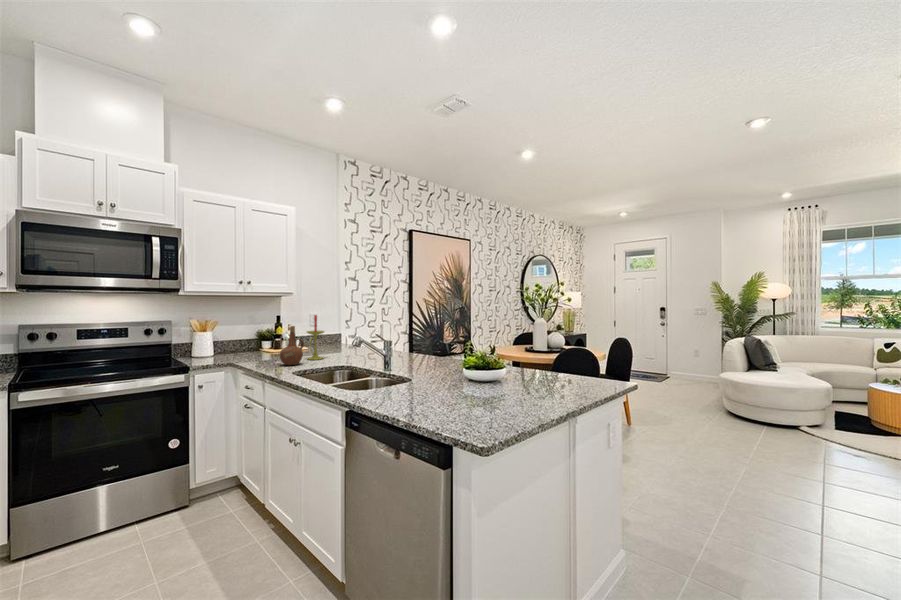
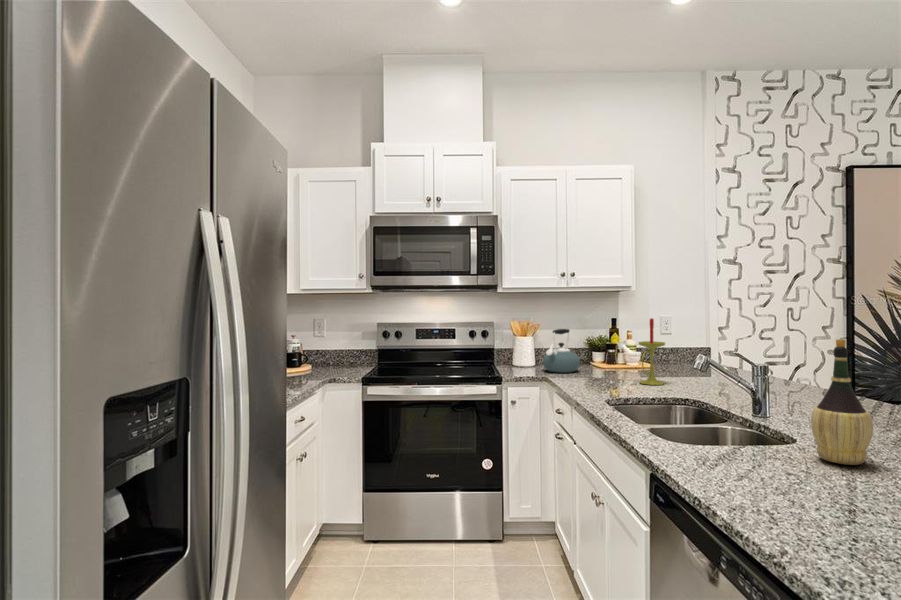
kettle: none [224,324,257,359] -> present [543,329,580,373]
wine bottle: none [422,324,447,385] -> present [811,339,873,465]
ceramic pitcher: present [280,326,304,365] -> none [597,333,630,389]

